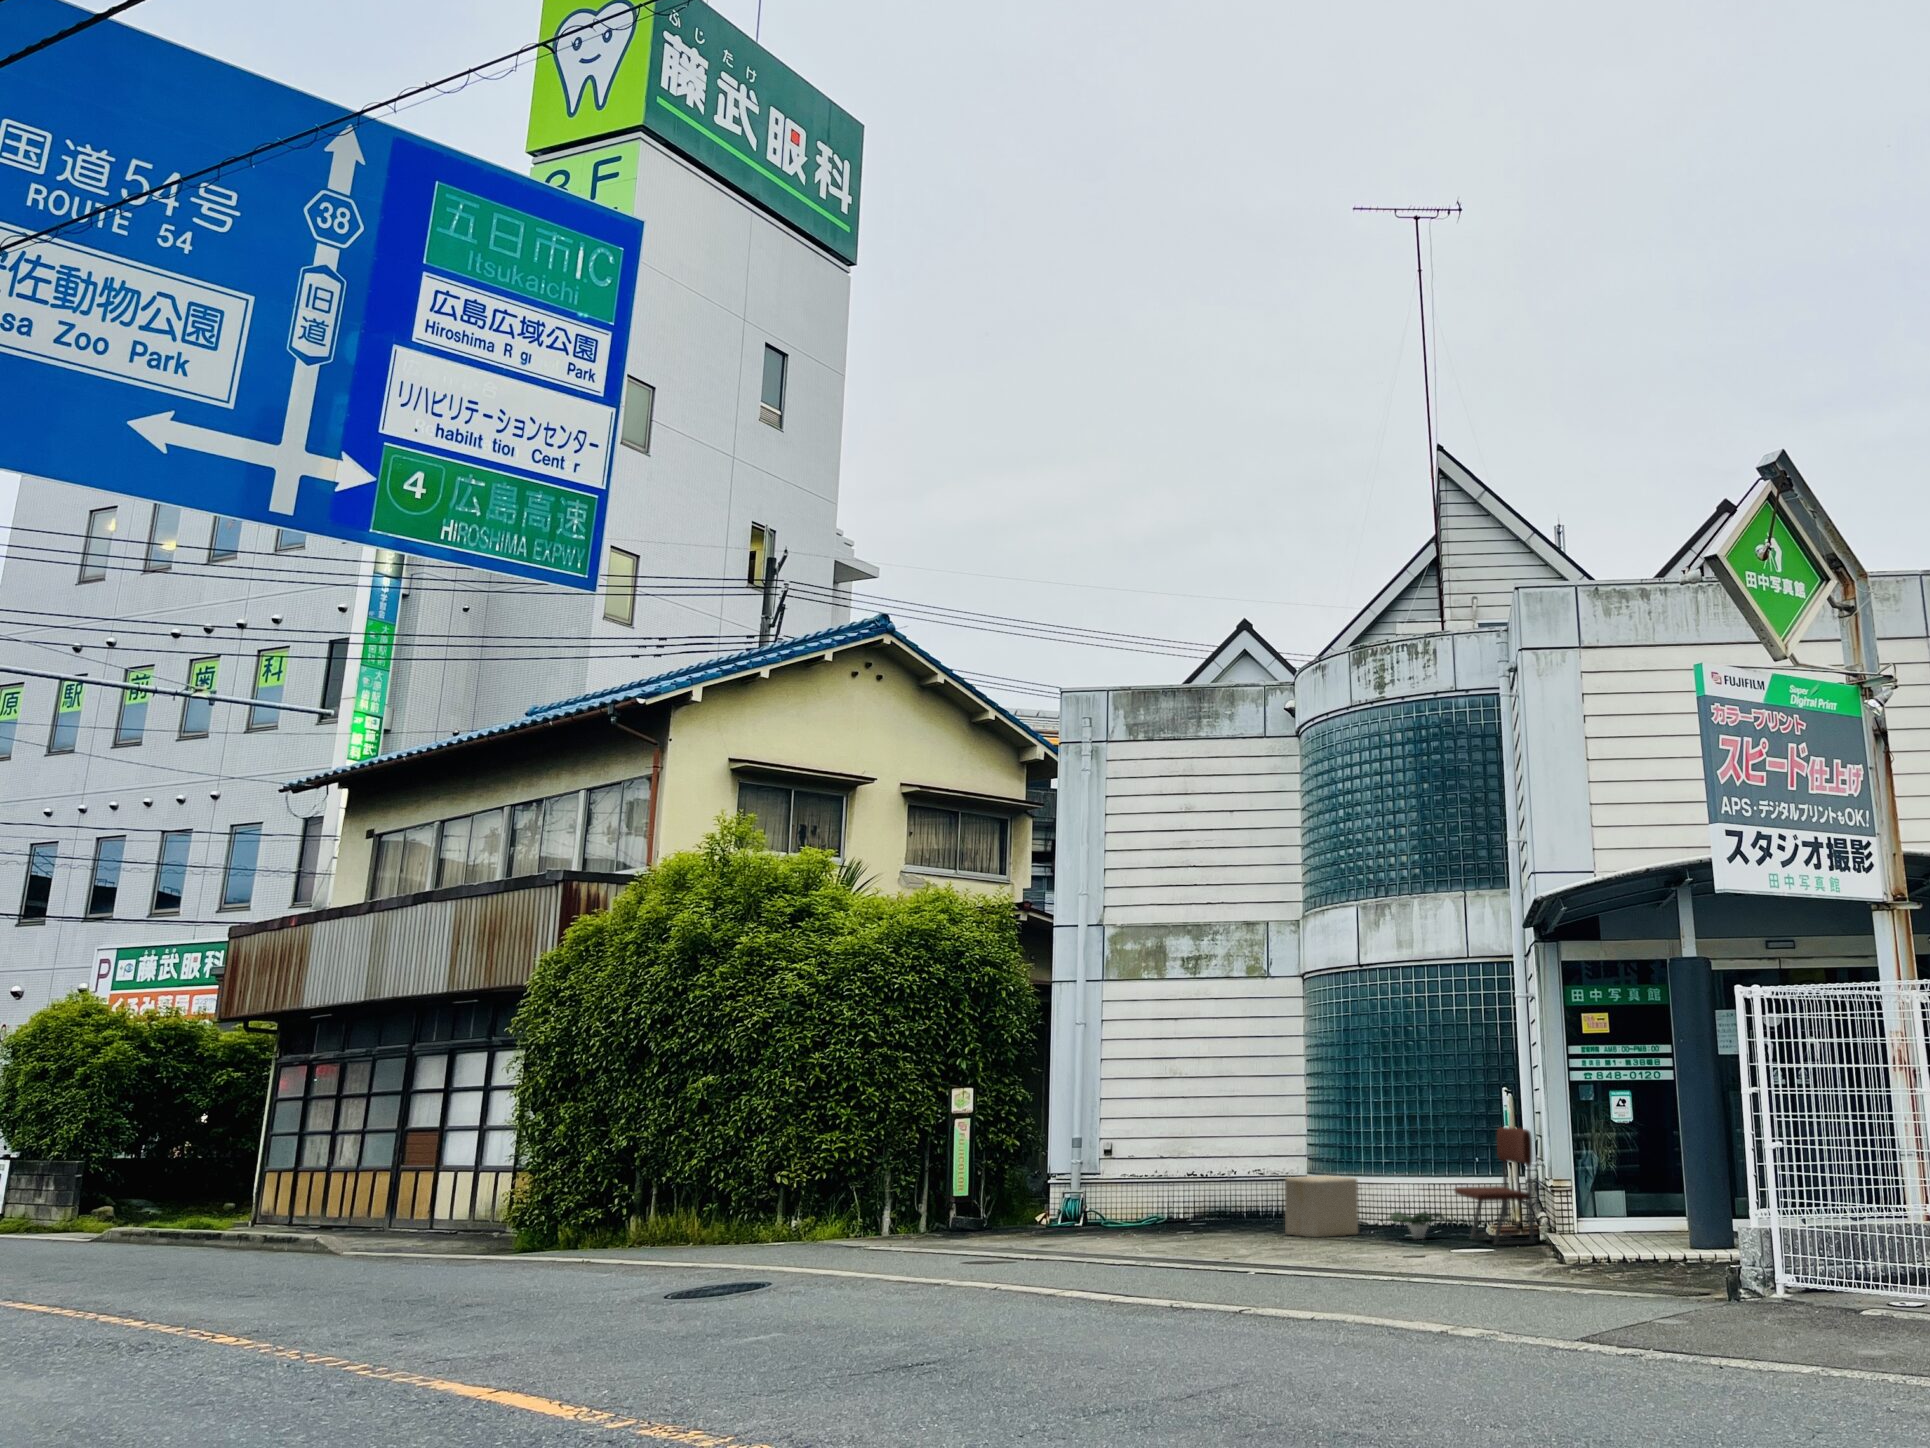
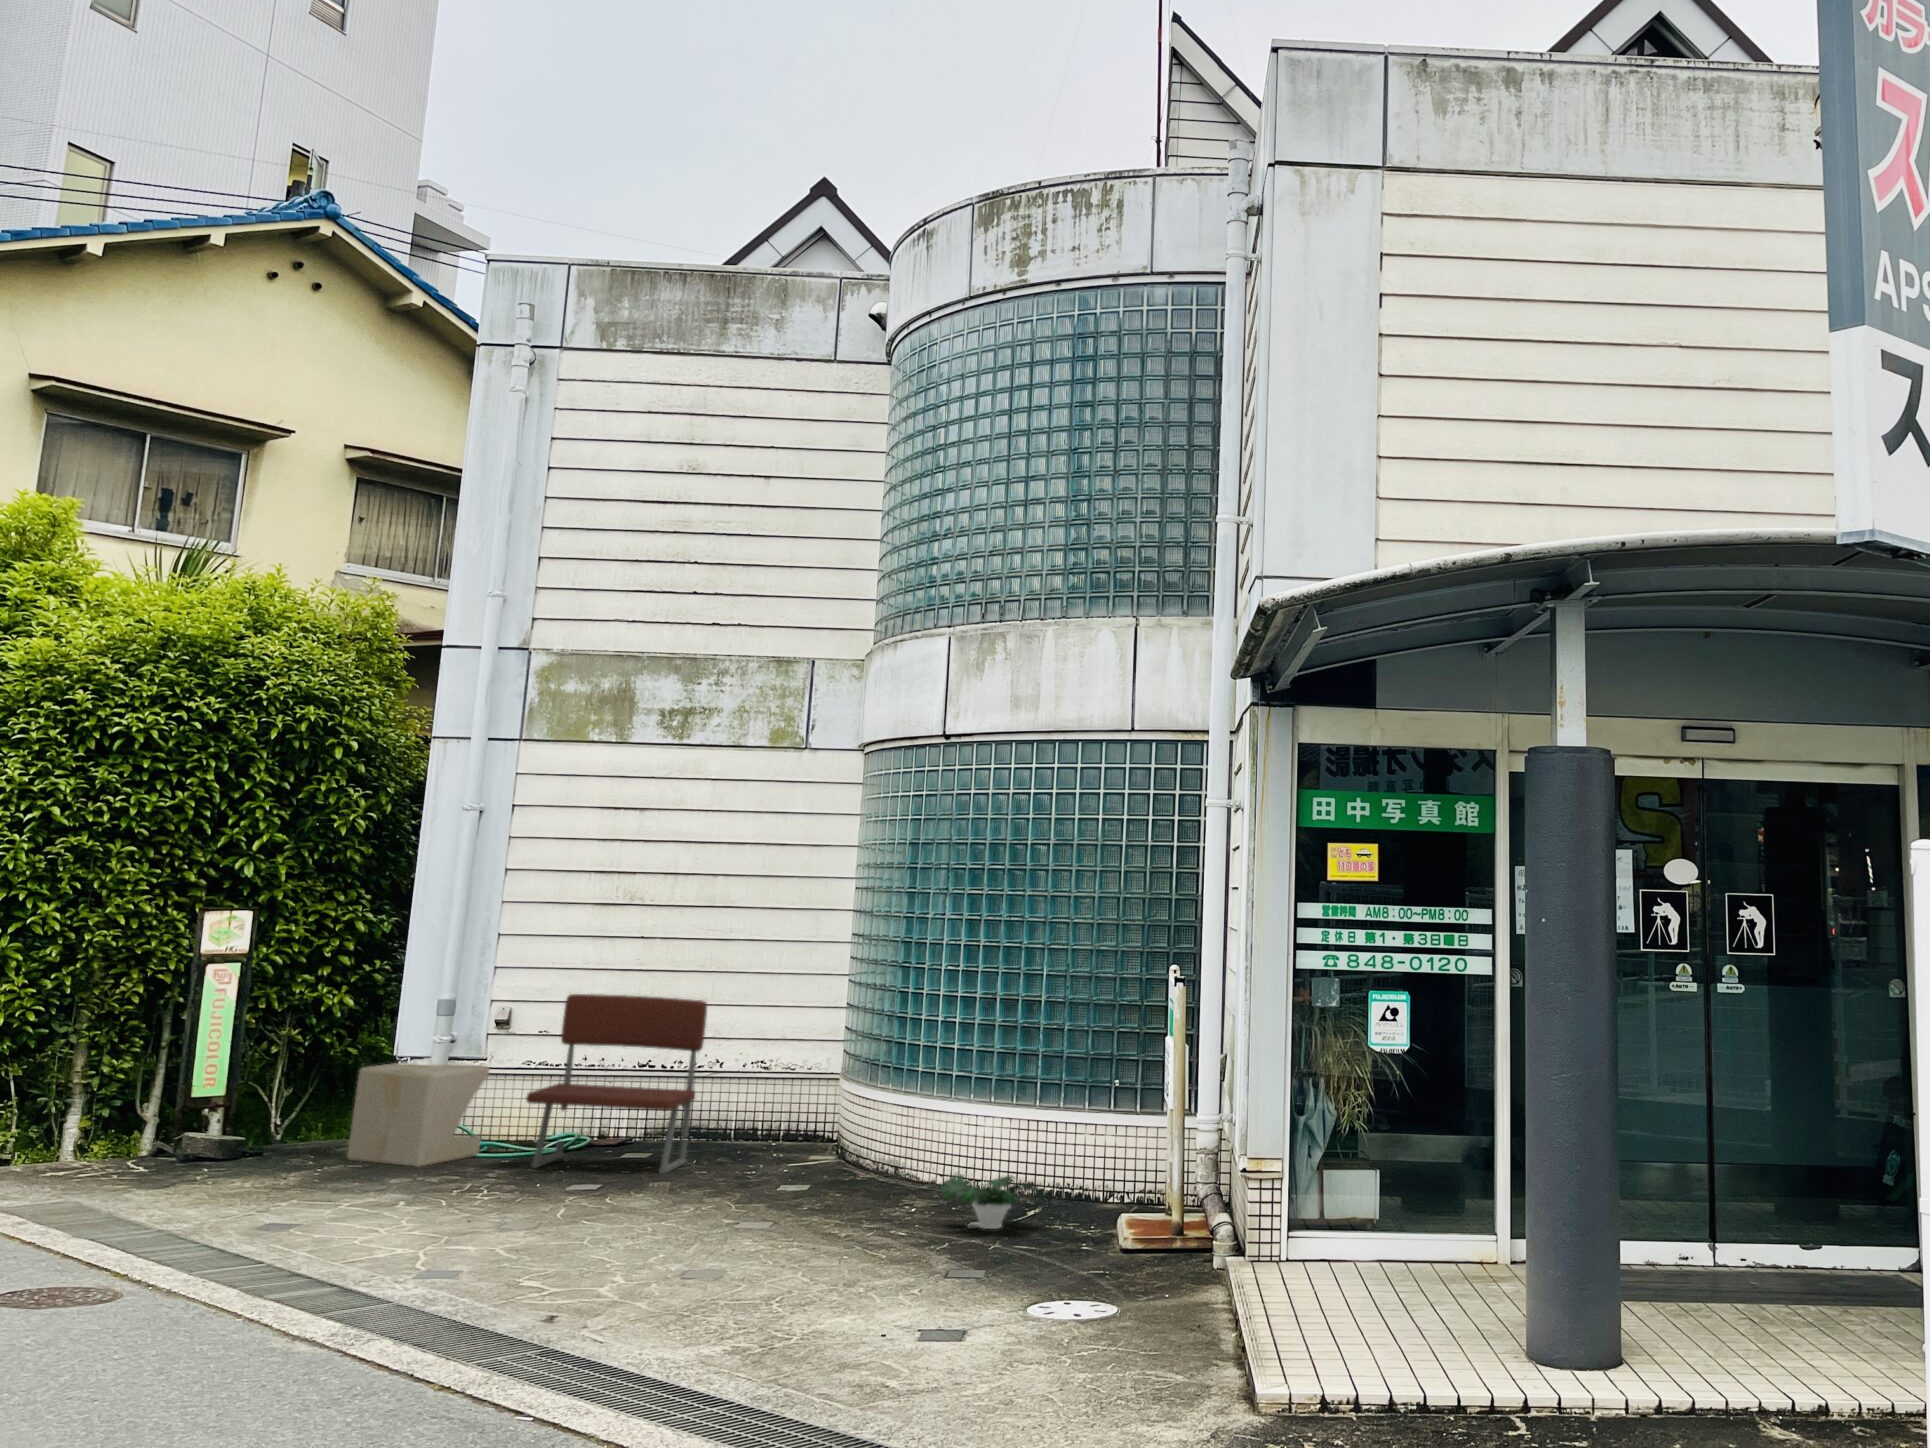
bench: present [1455,1127,1535,1245] -> present [526,994,707,1174]
cardboard box: present [1285,1176,1358,1237] -> present [347,1063,489,1167]

